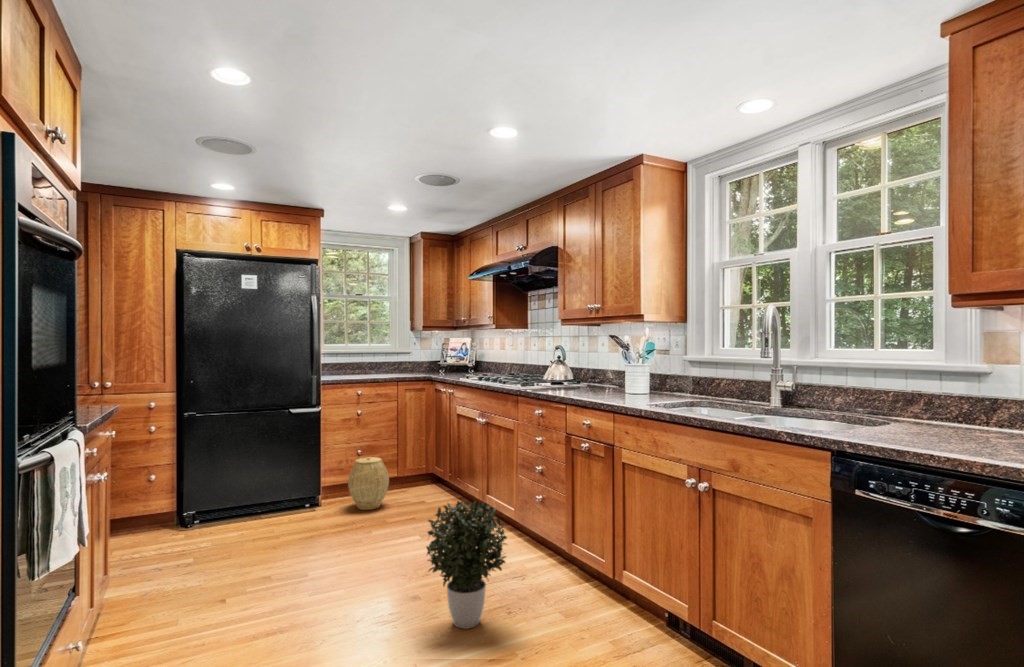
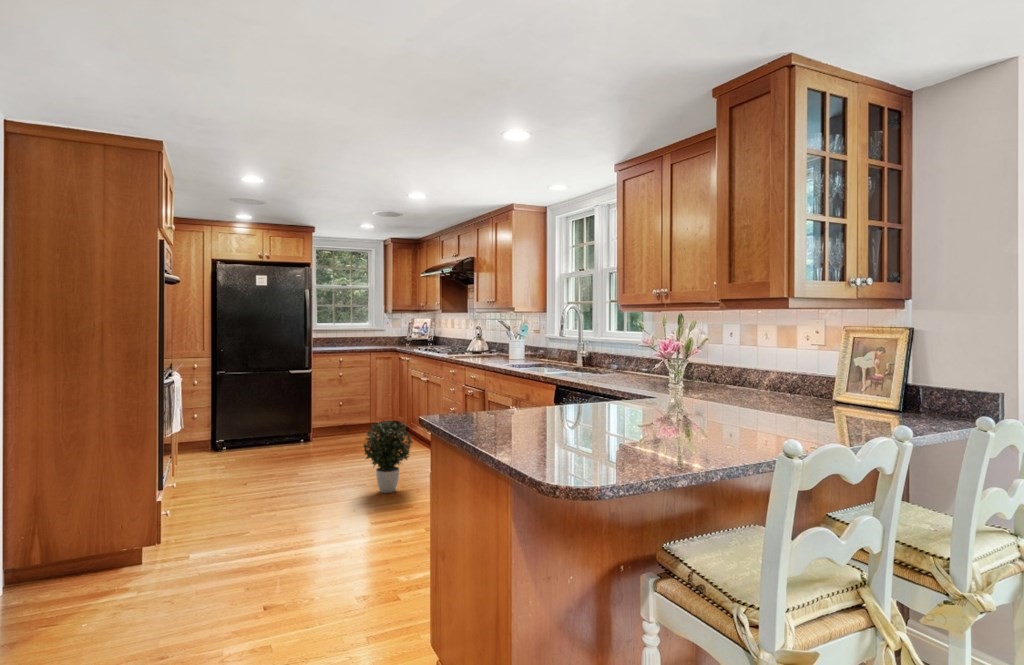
woven basket: present [348,457,389,510] -> none [332,405,361,441]

